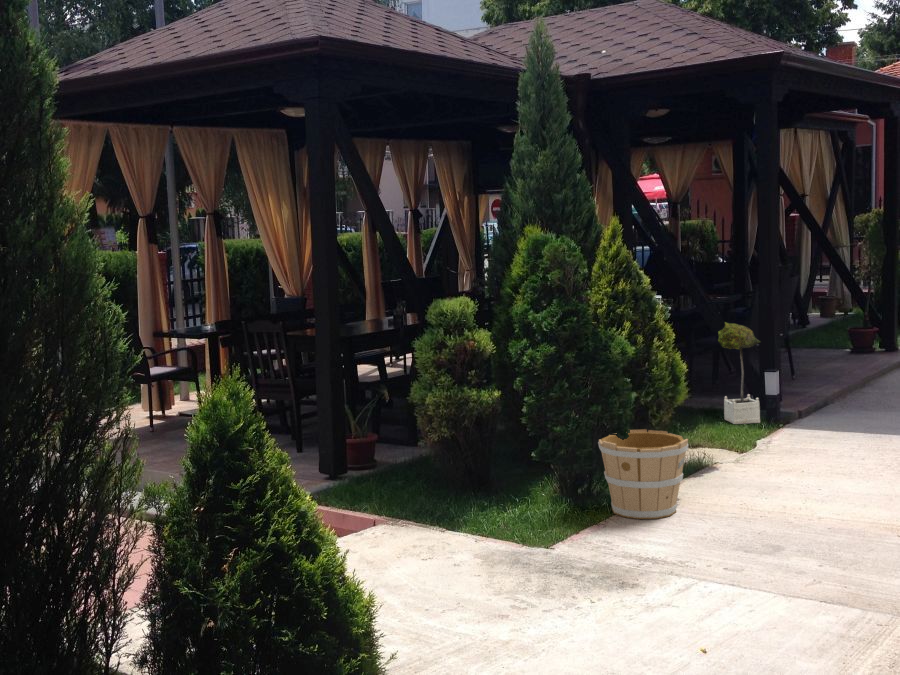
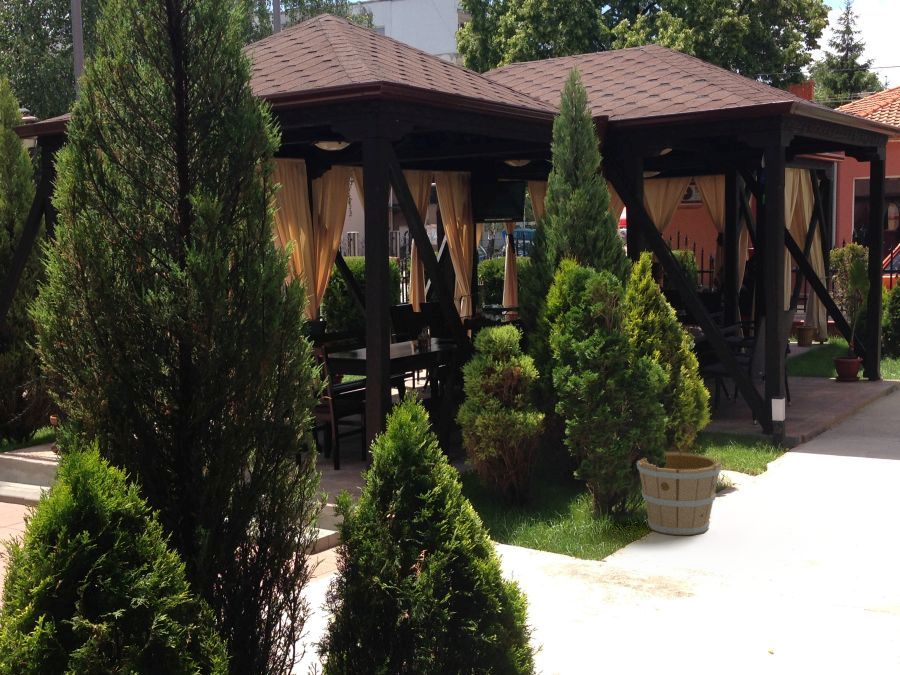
potted tree: present [718,322,760,424] -> none [727,351,767,446]

